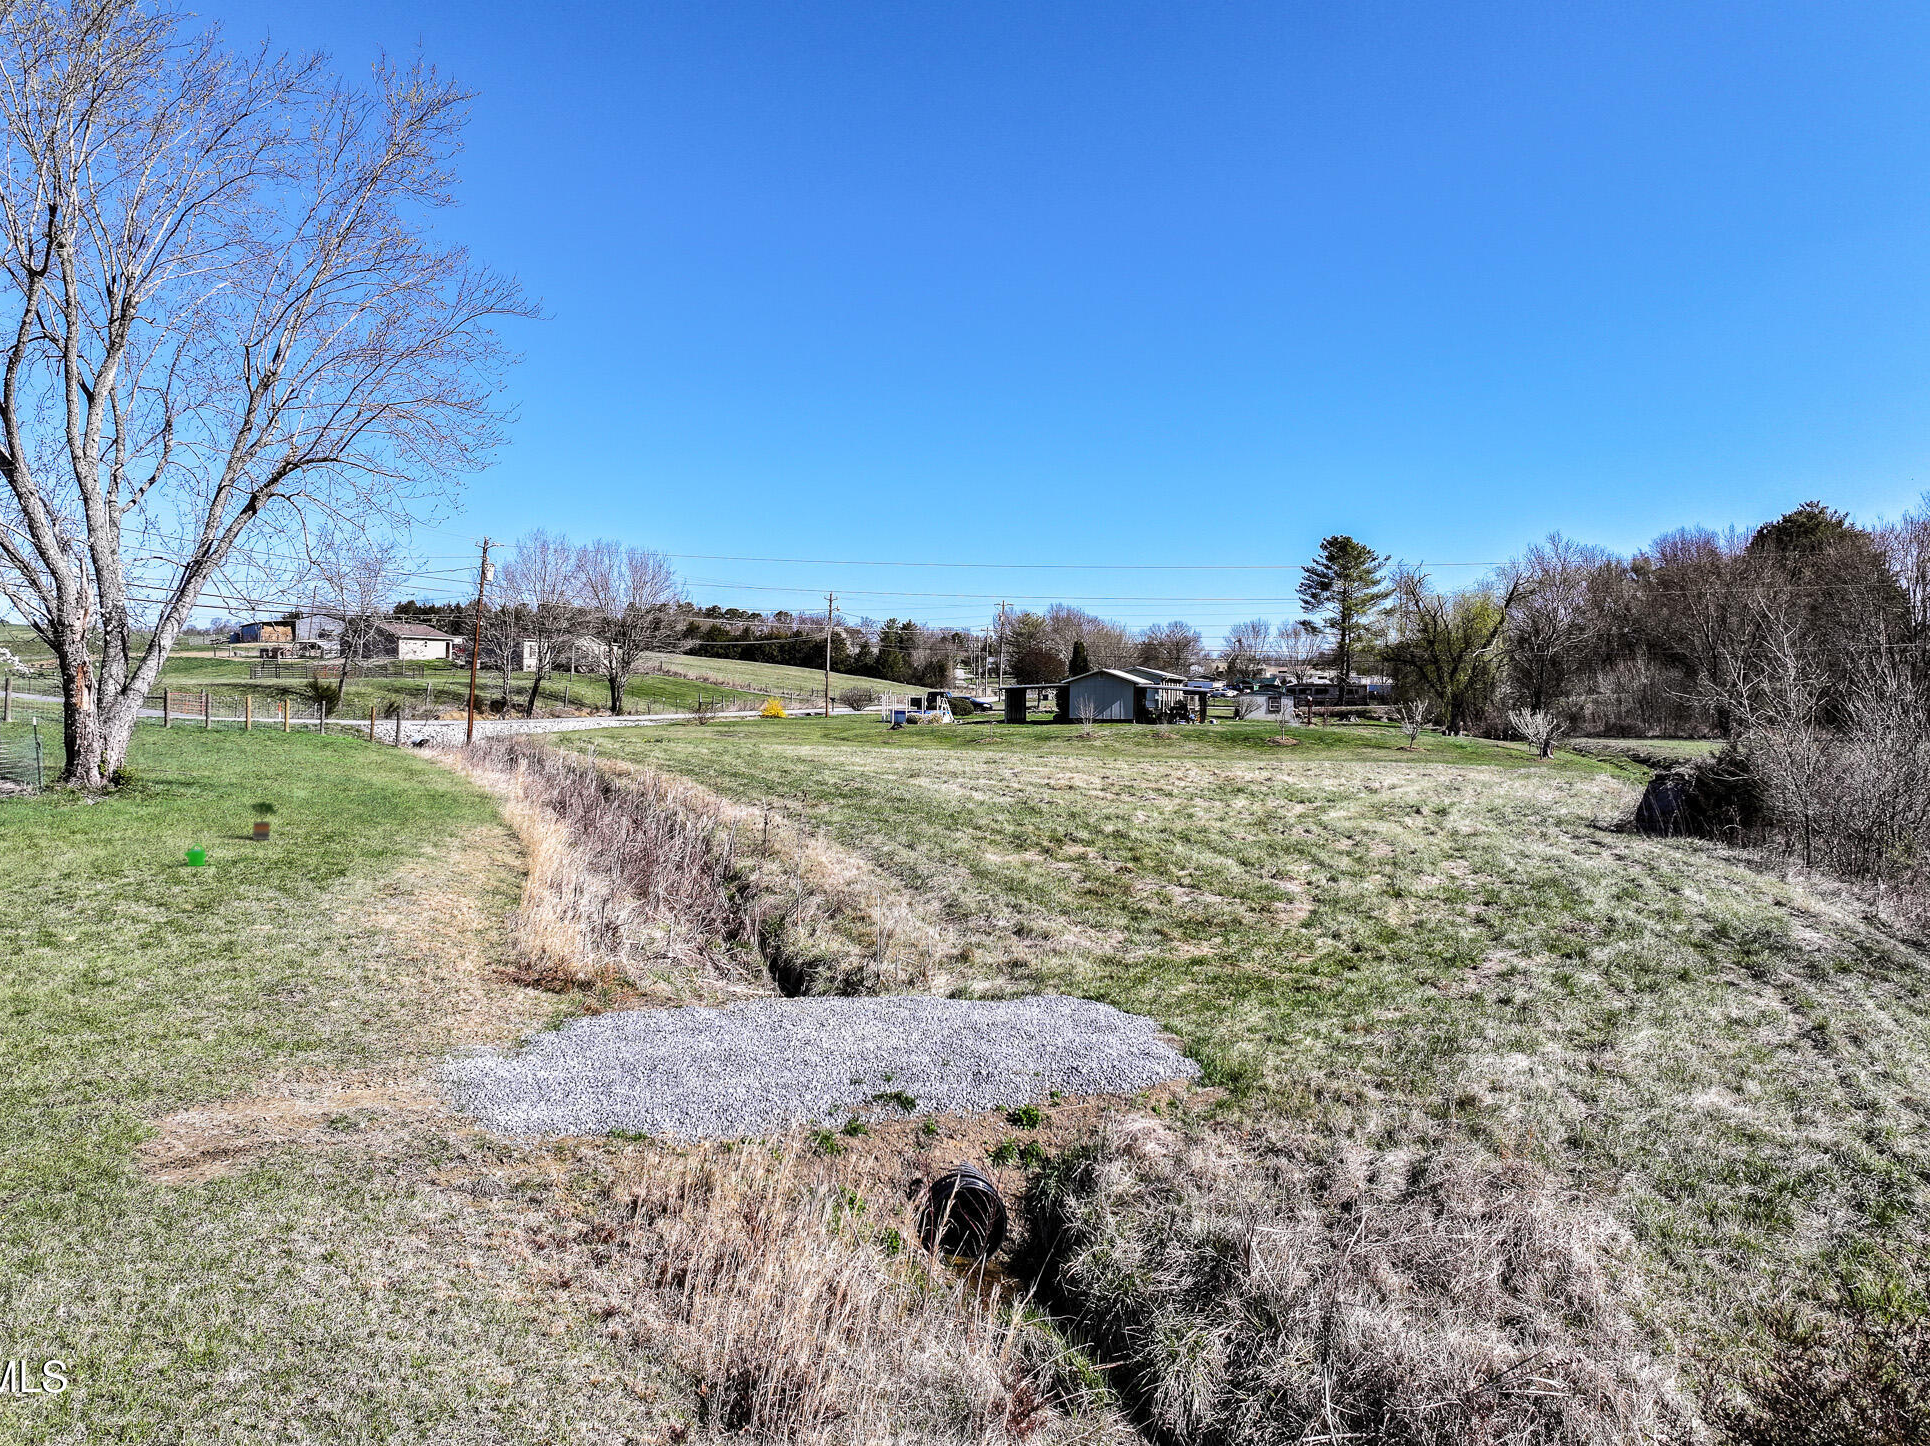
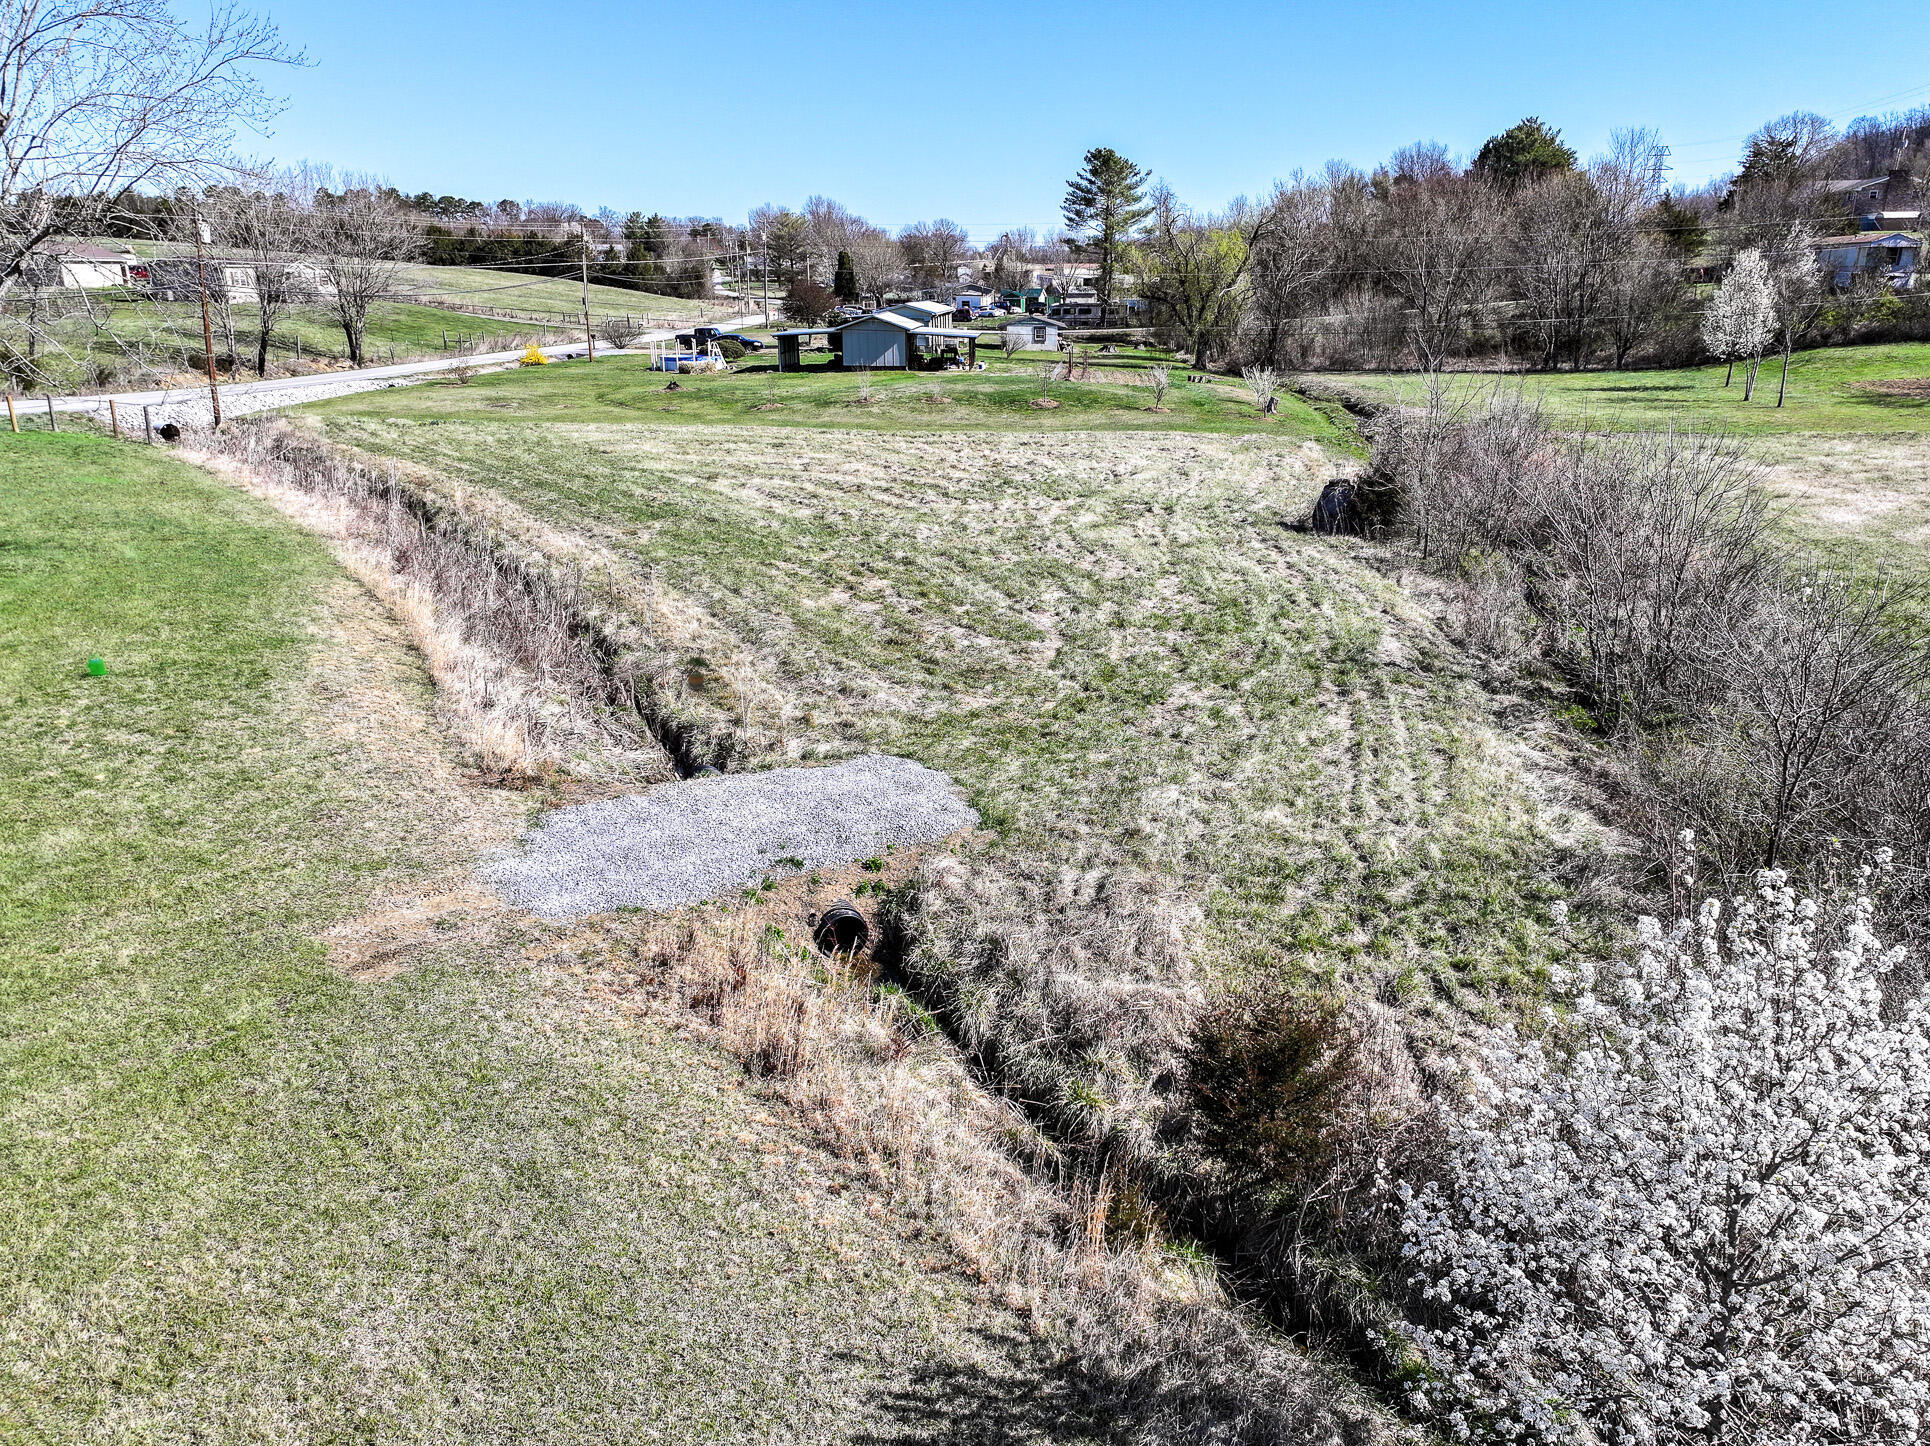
potted tree: present [250,802,277,840] -> present [686,657,710,690]

